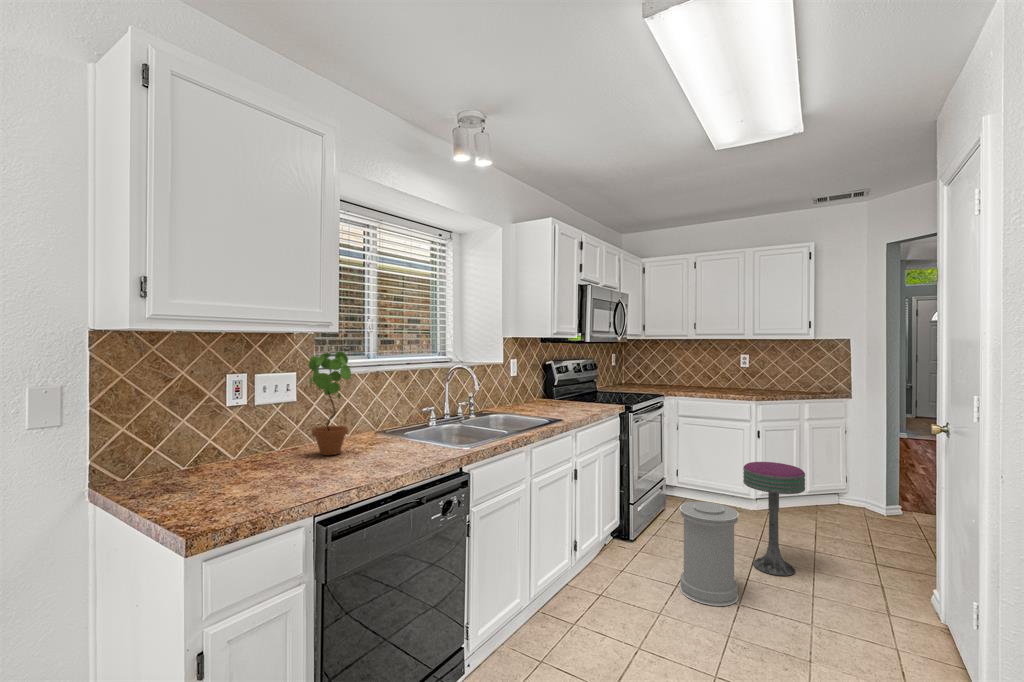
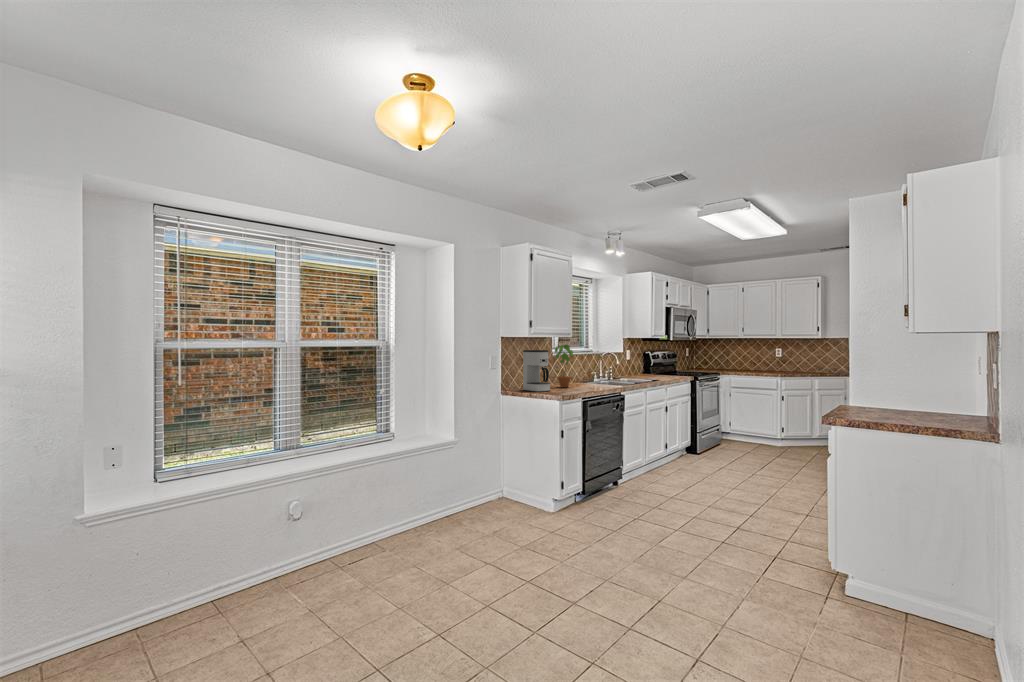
coffee maker: none [188,367,264,487] -> present [523,350,550,392]
bar stool: present [743,462,805,576] -> none [763,407,798,467]
trash can: present [680,502,738,606] -> none [724,425,756,474]

